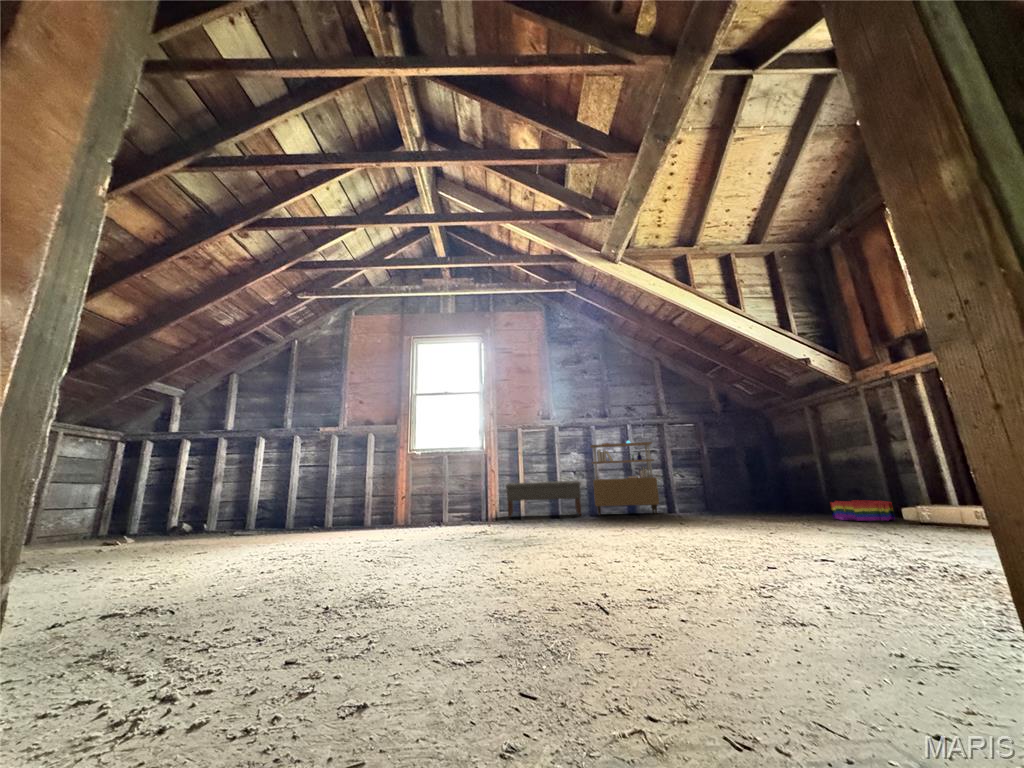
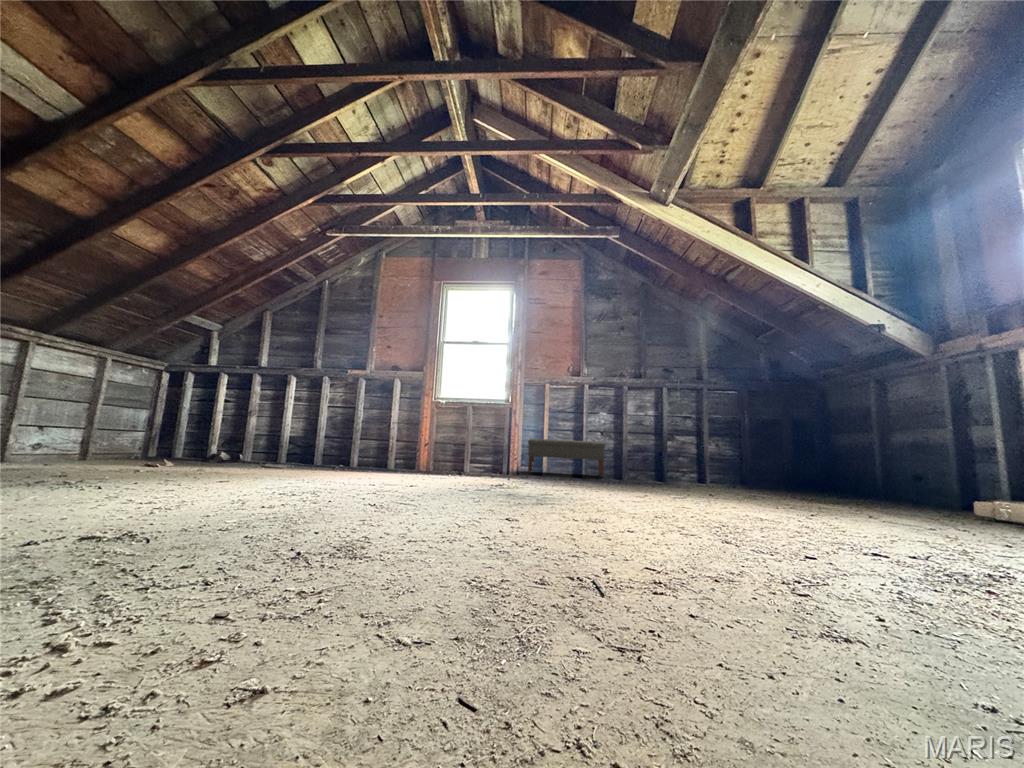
shelving unit: present [590,441,659,515] -> none [619,405,687,483]
storage bin: present [830,500,895,521] -> none [883,487,961,515]

